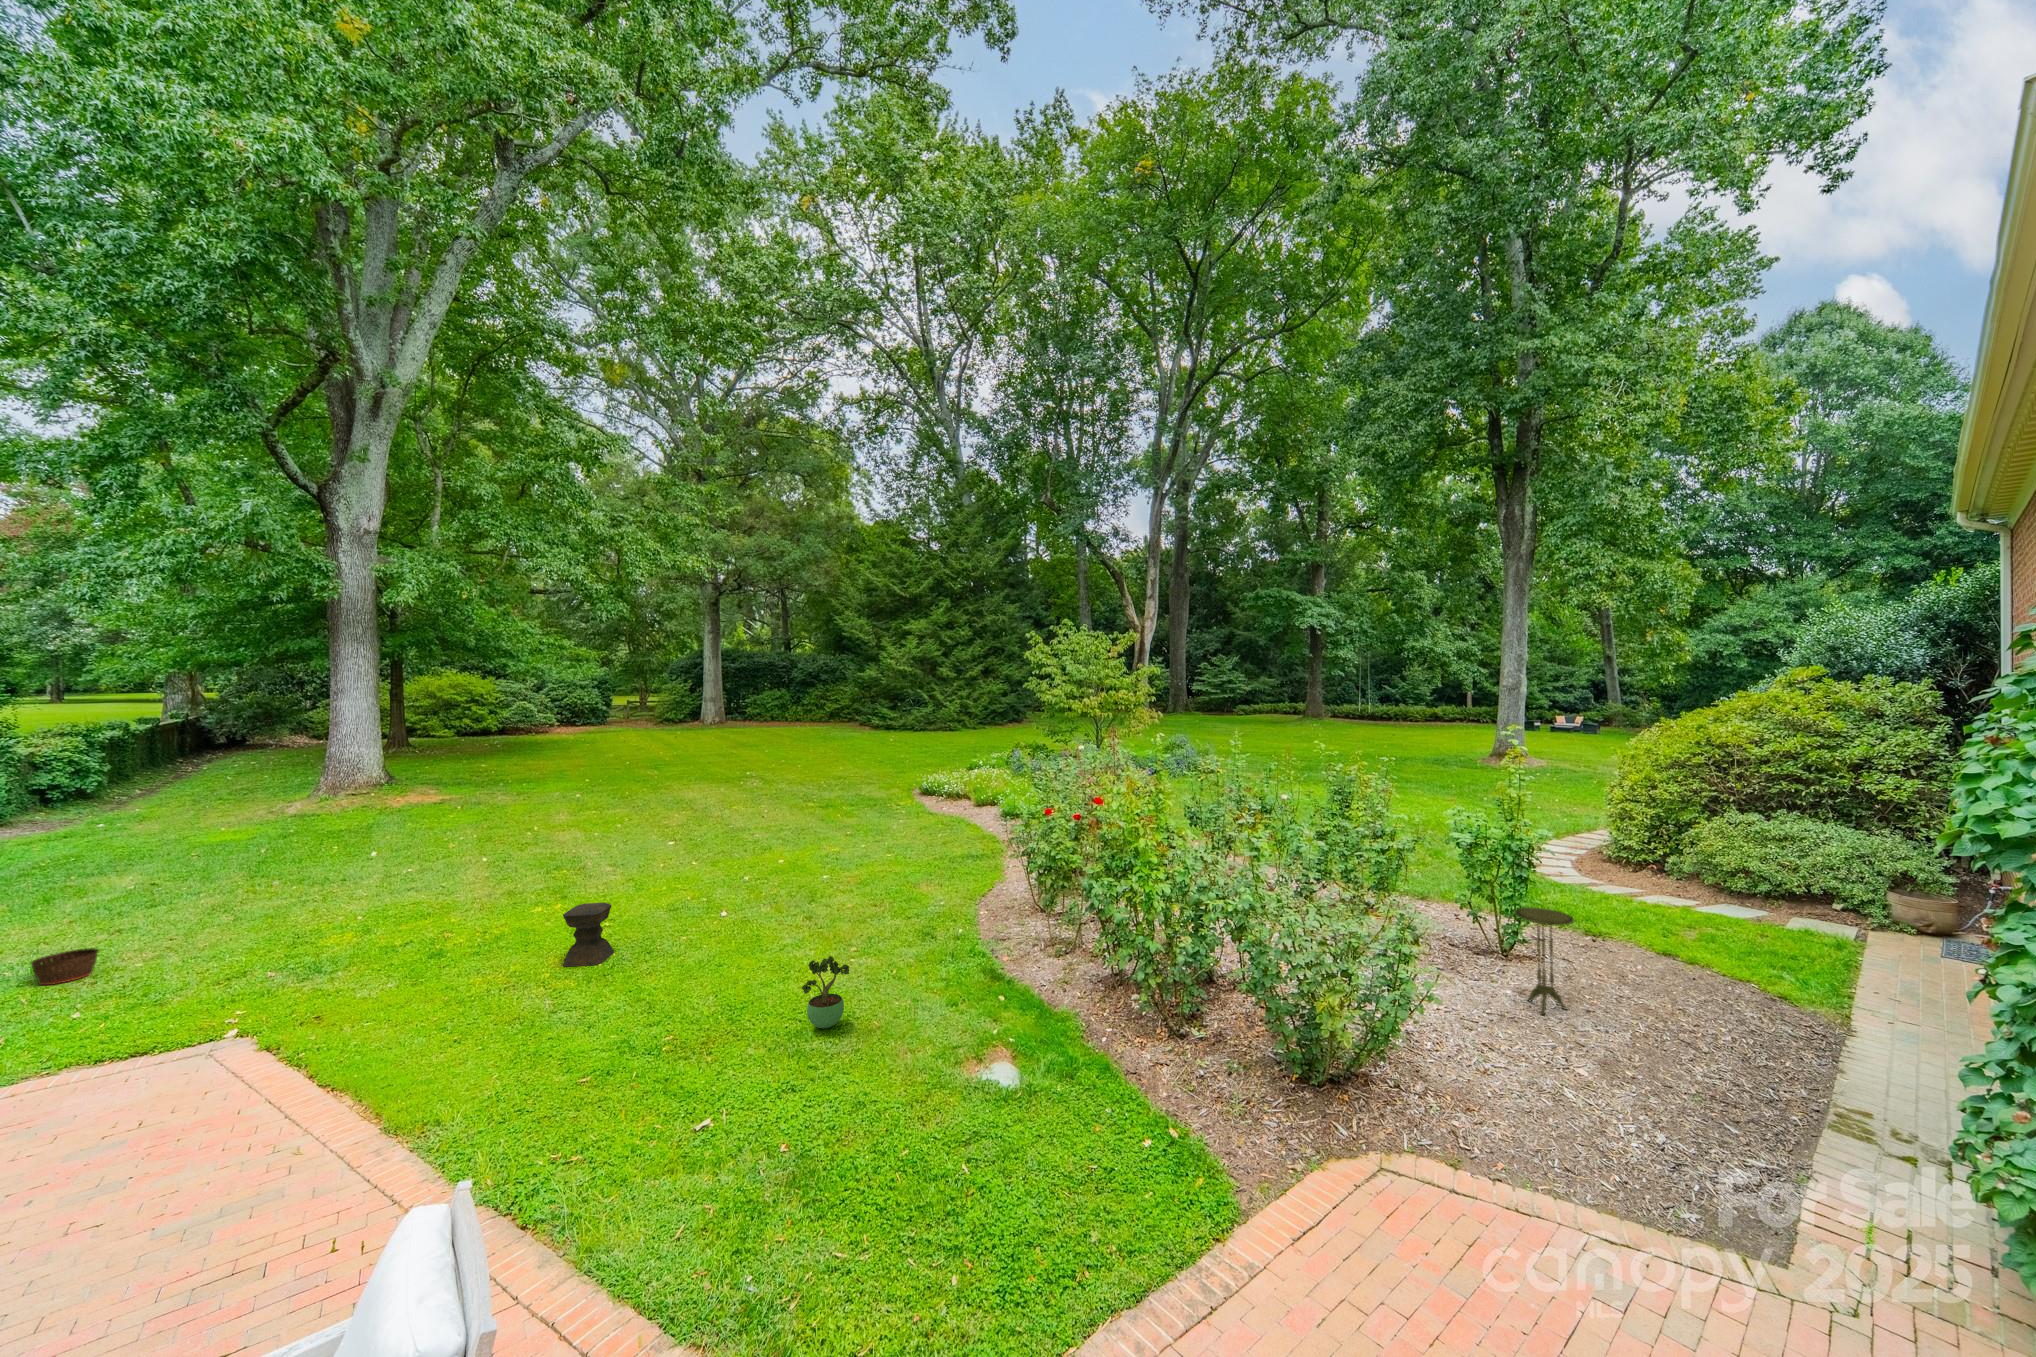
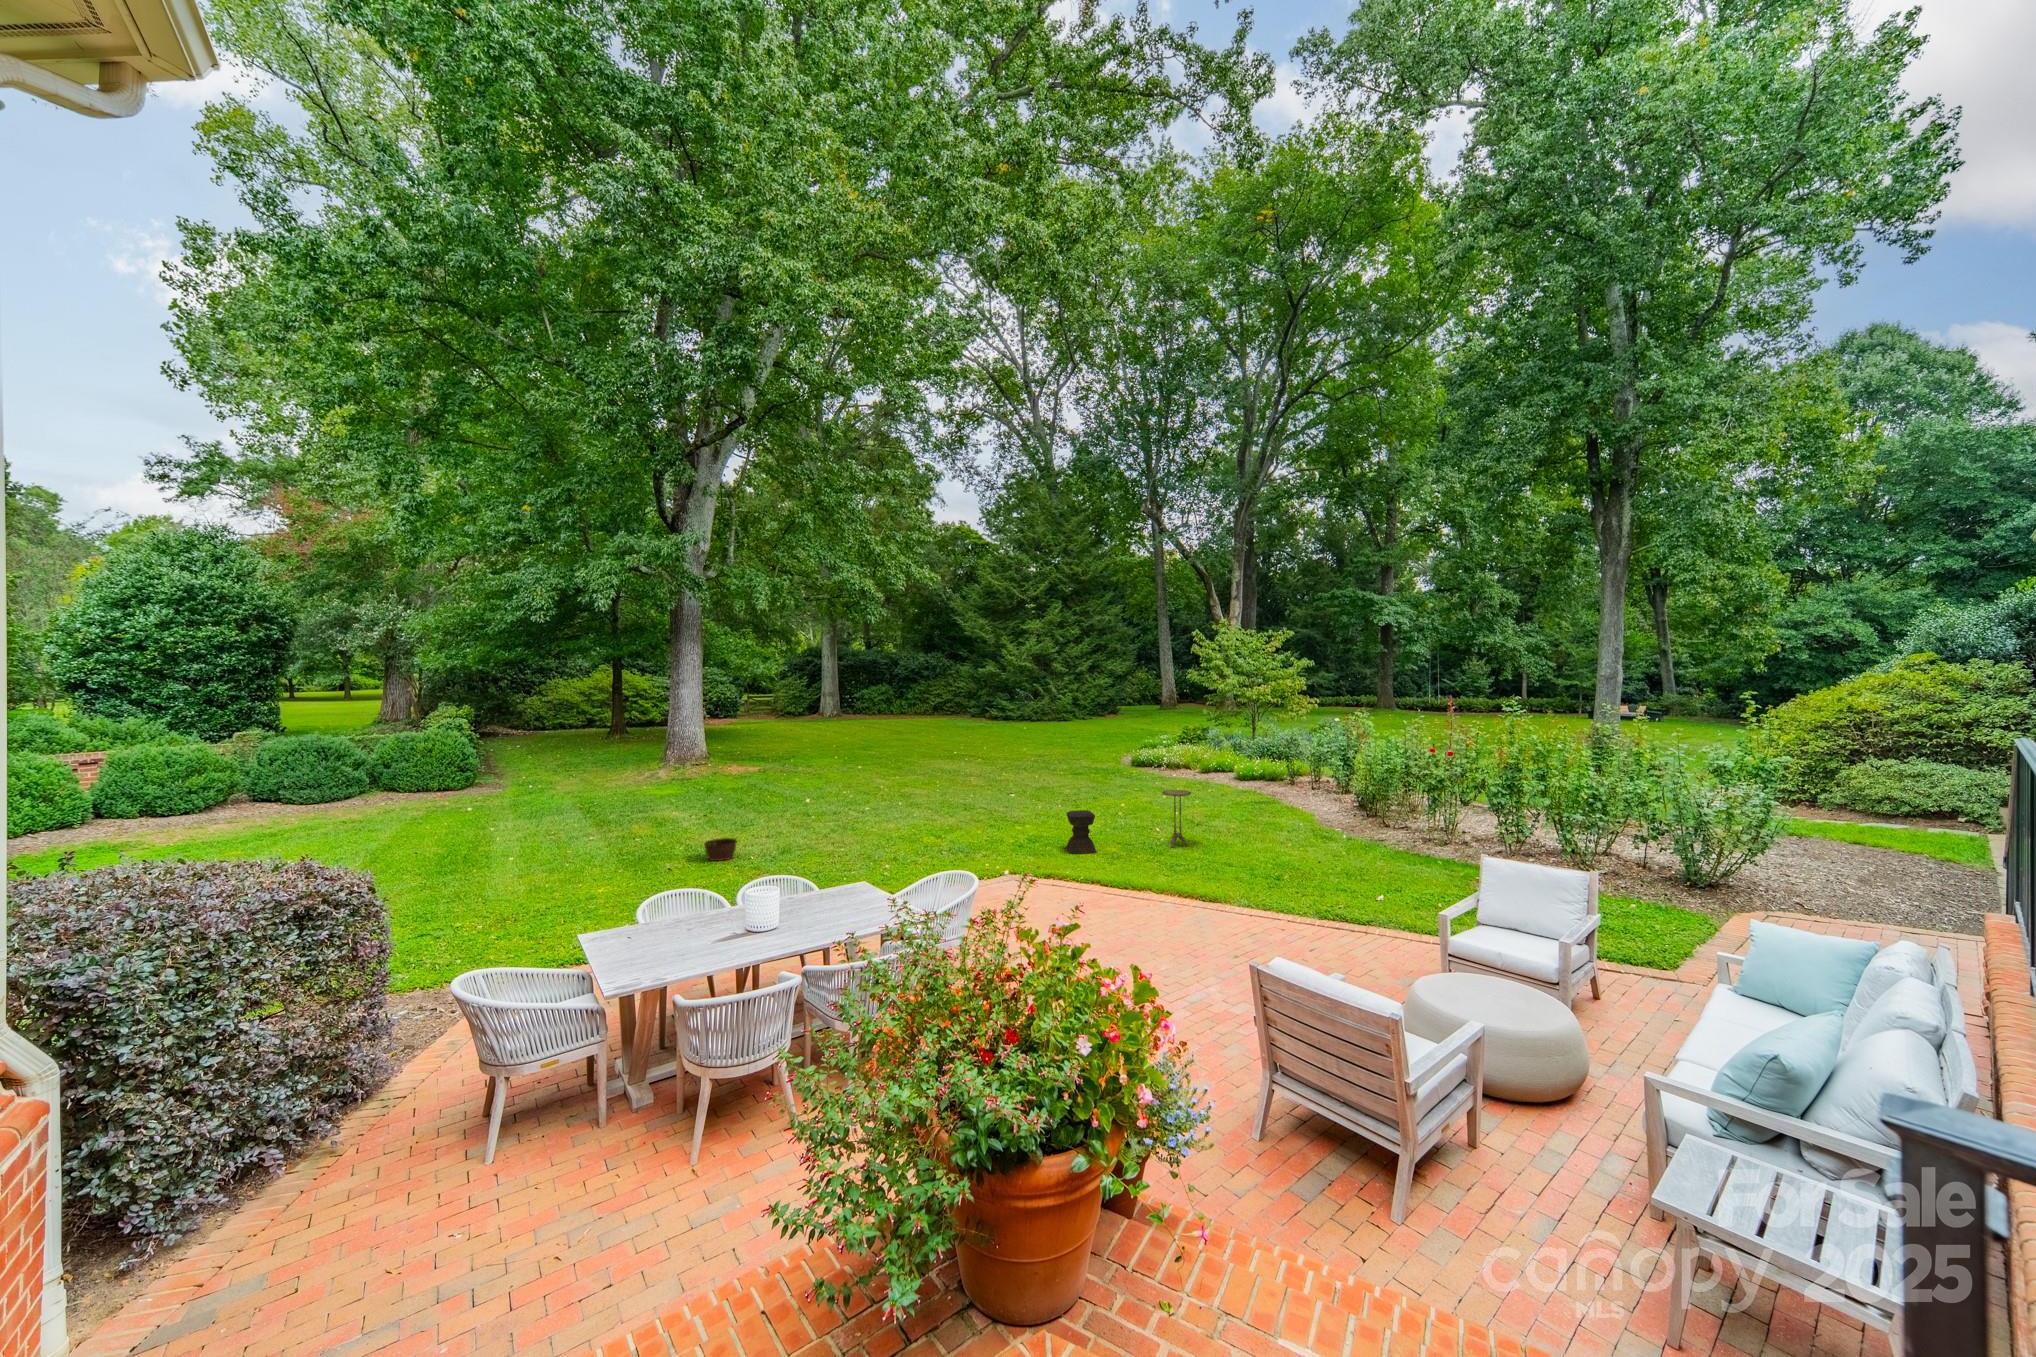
side table: present [1515,907,1574,1015] -> present [1162,790,1191,848]
potted plant: present [802,956,849,1028] -> none [1317,831,1348,879]

